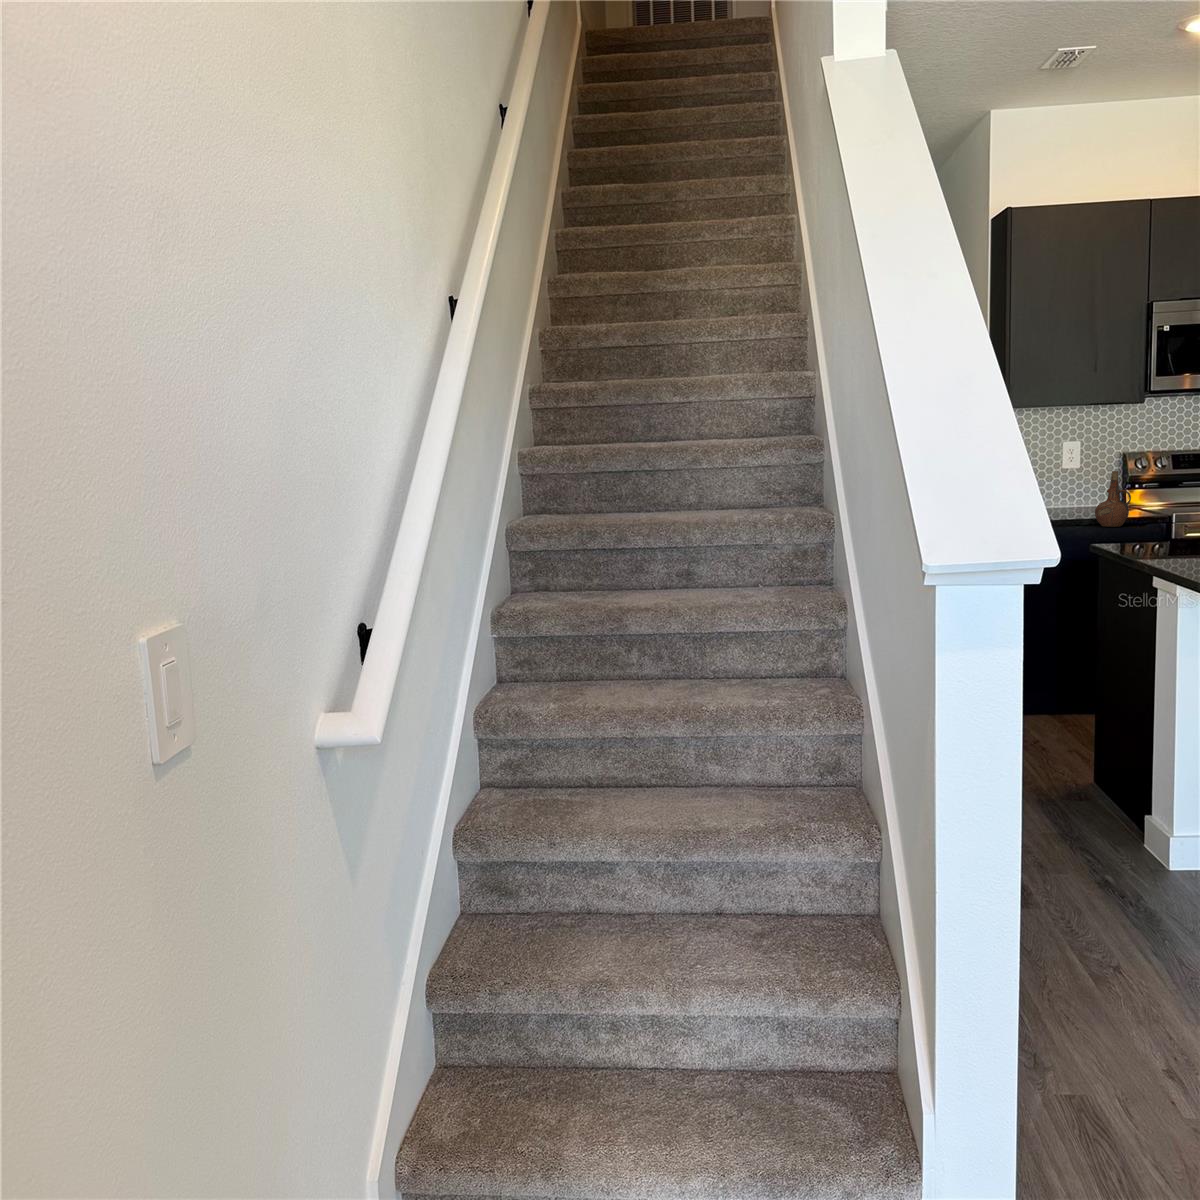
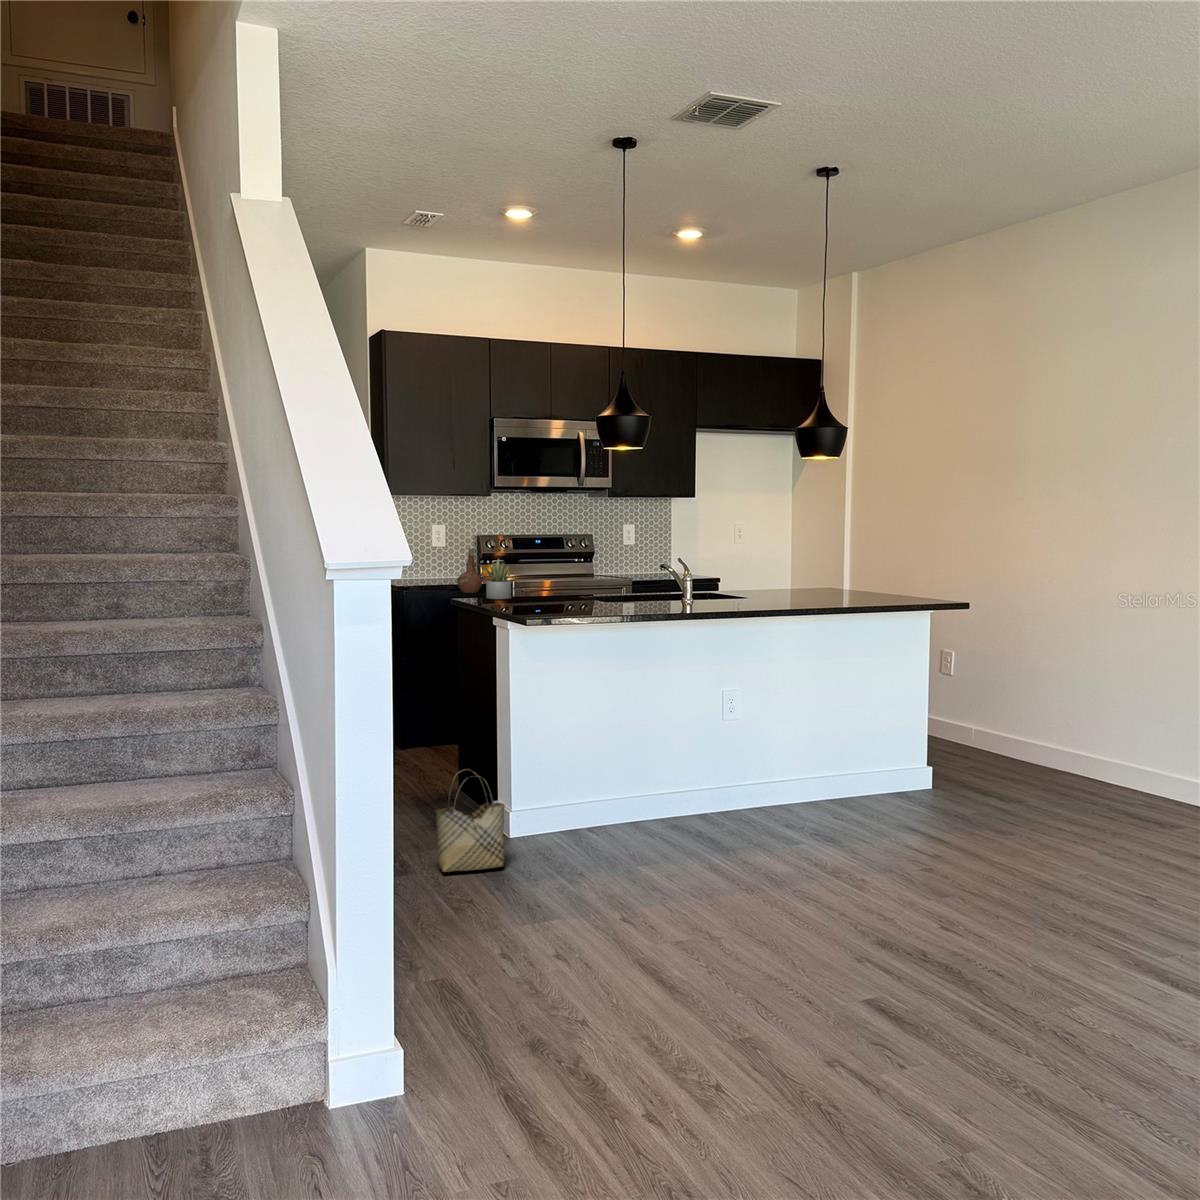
succulent plant: none [1133,487,1177,540] -> present [484,559,511,599]
woven basket: none [1065,783,1166,919] -> present [435,769,505,872]

